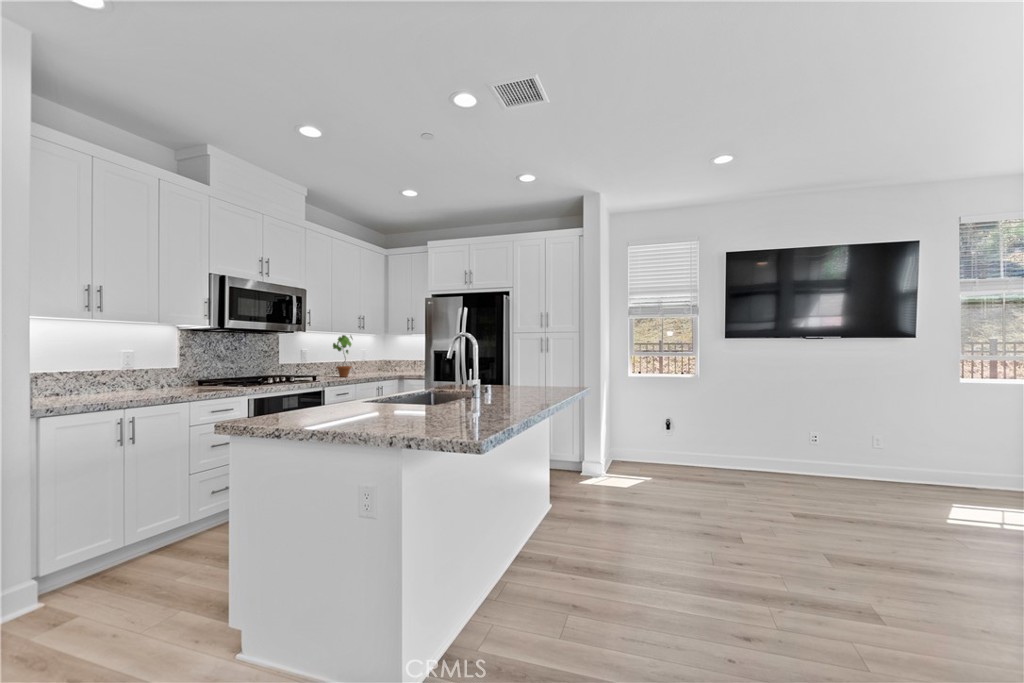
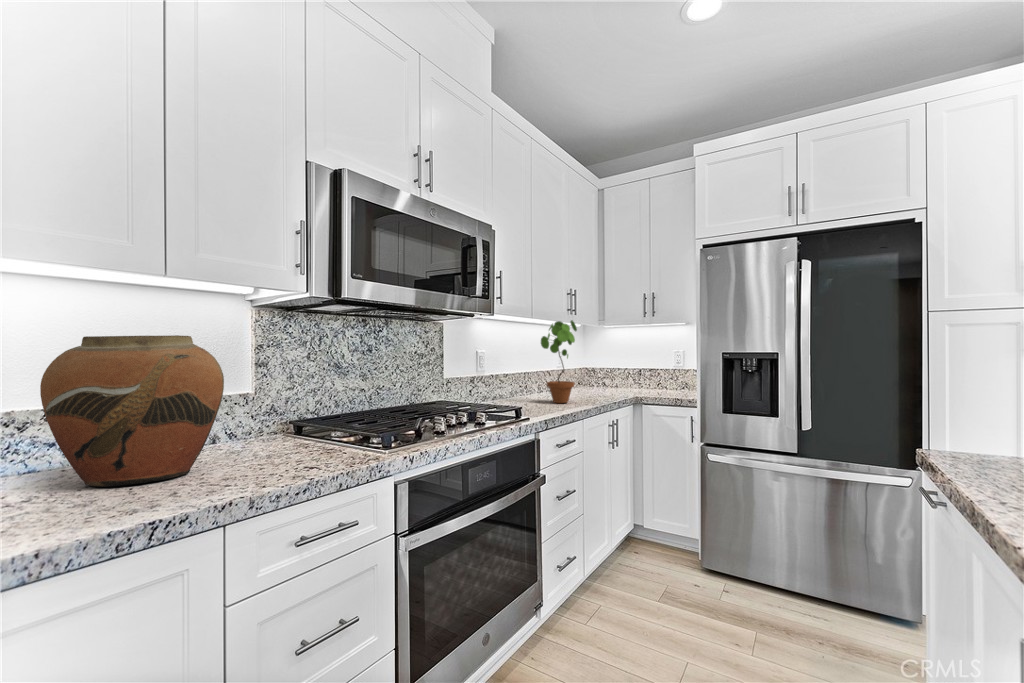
vase: none [118,344,180,393] -> present [40,335,224,487]

